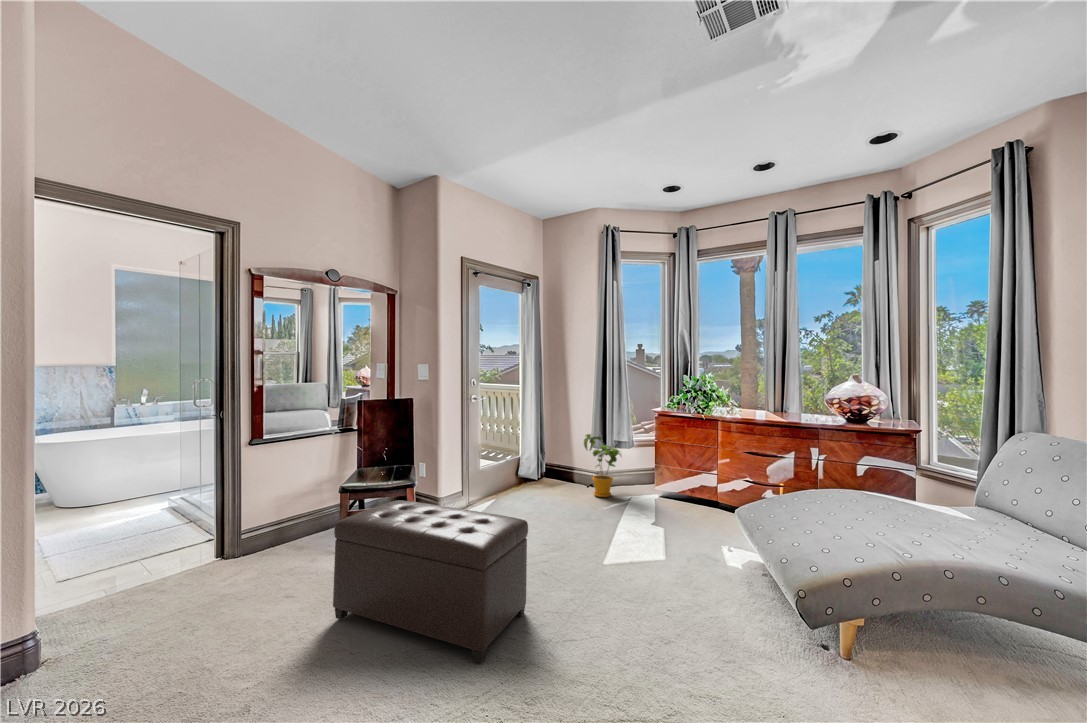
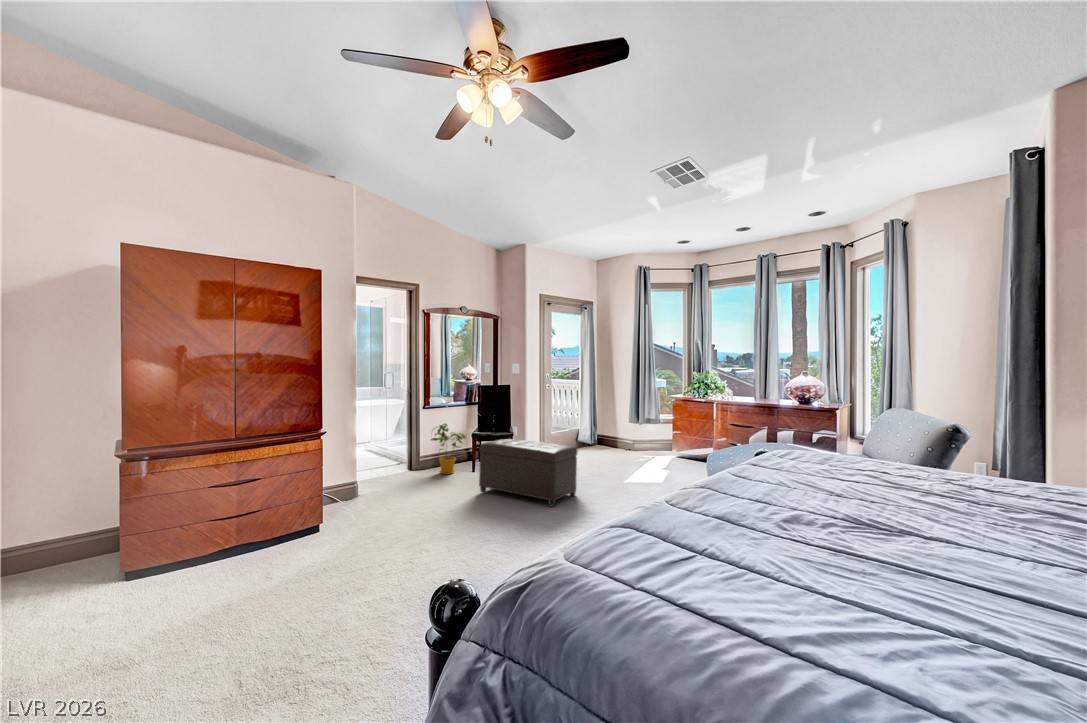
house plant: present [584,434,621,497] -> present [431,424,466,474]

